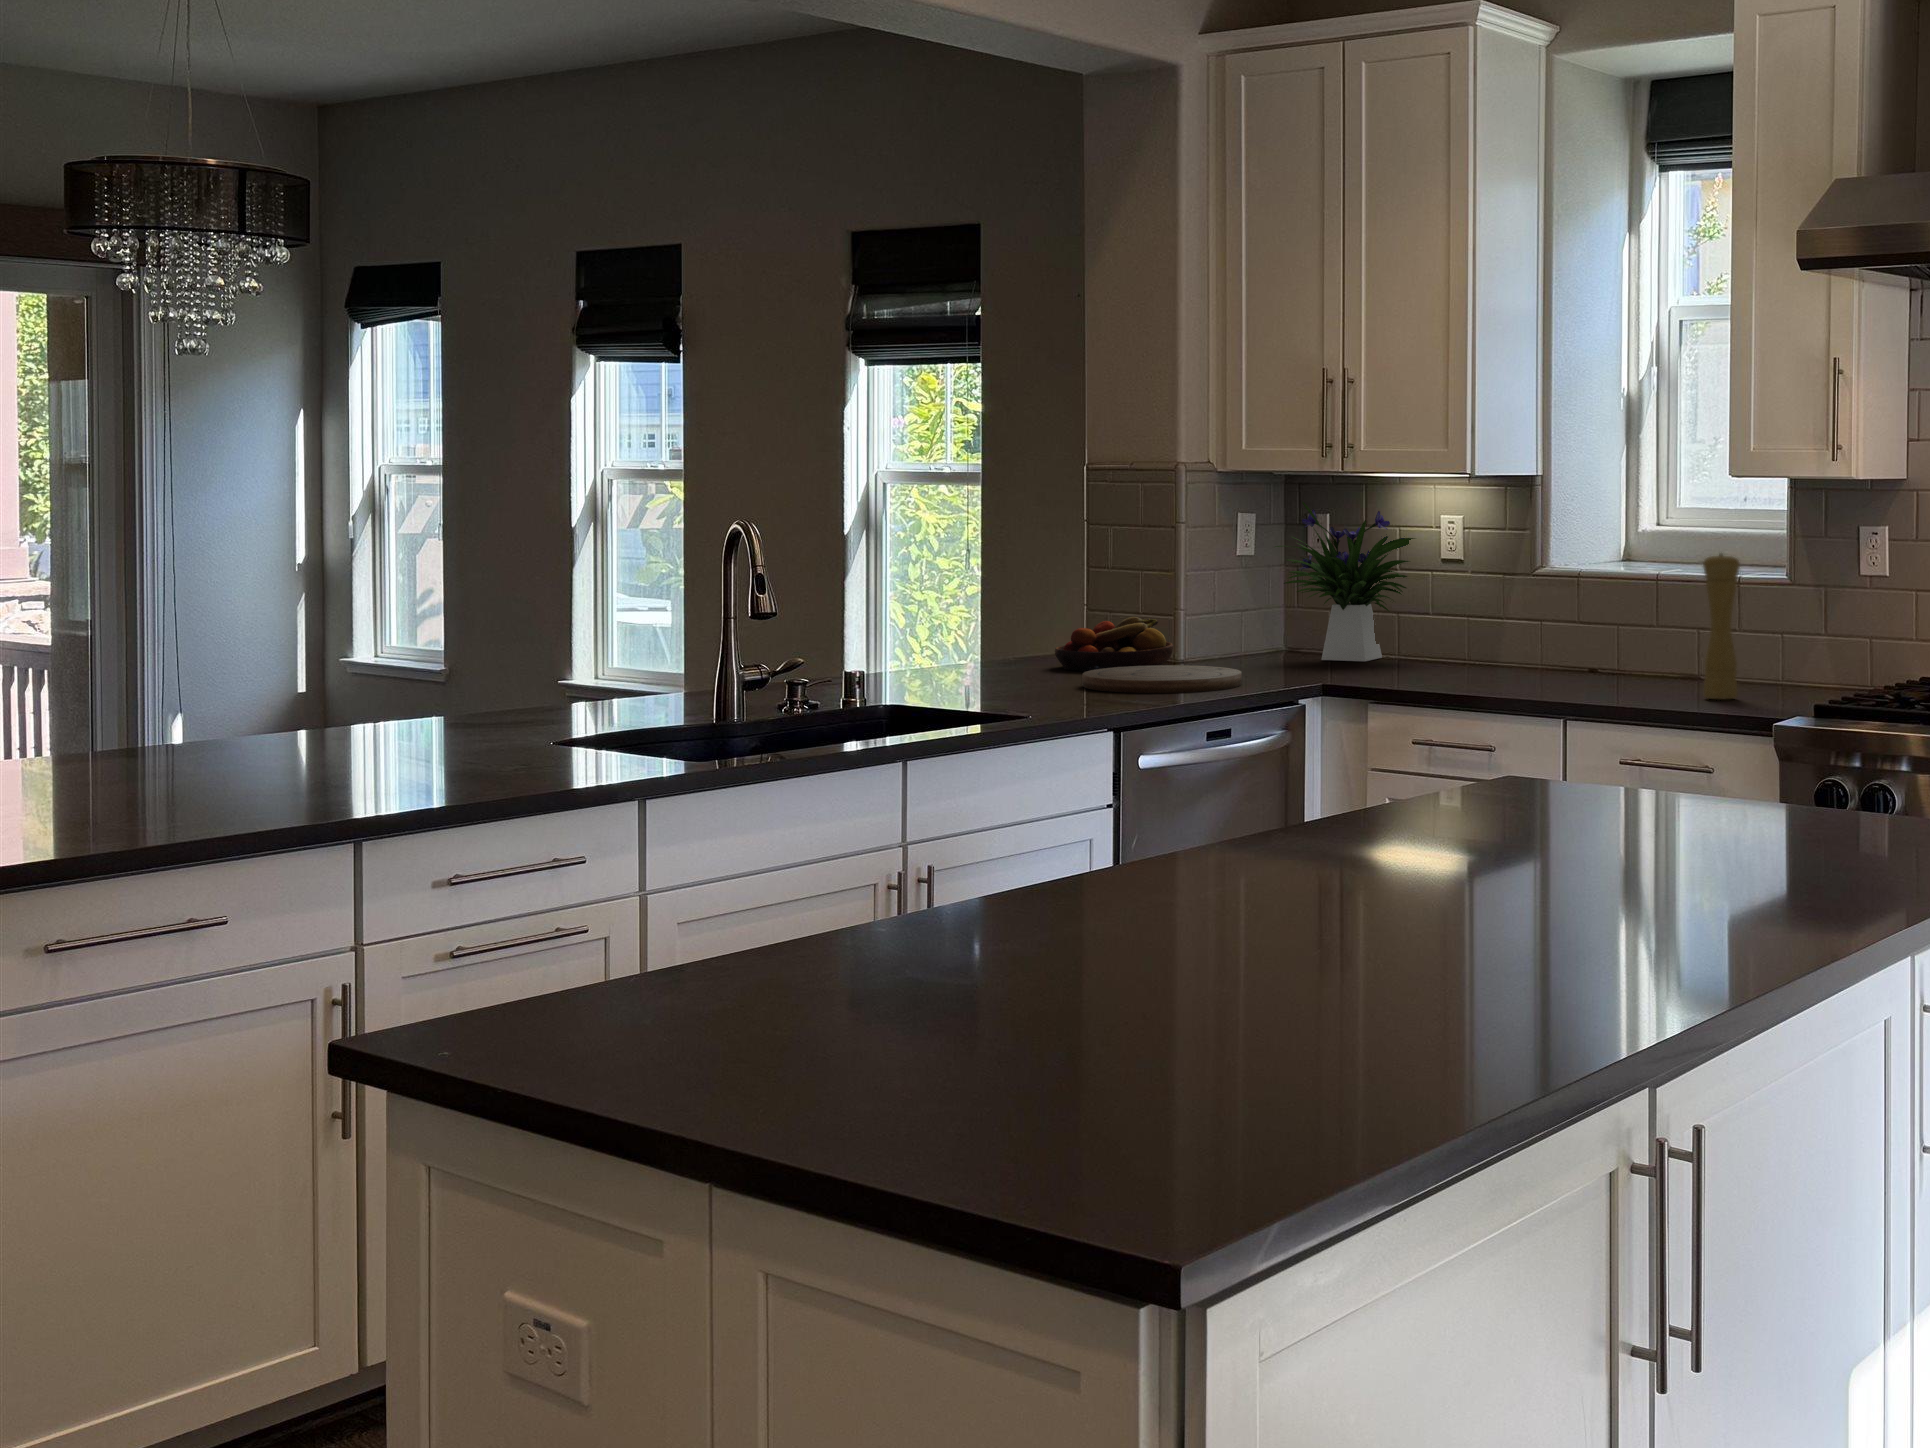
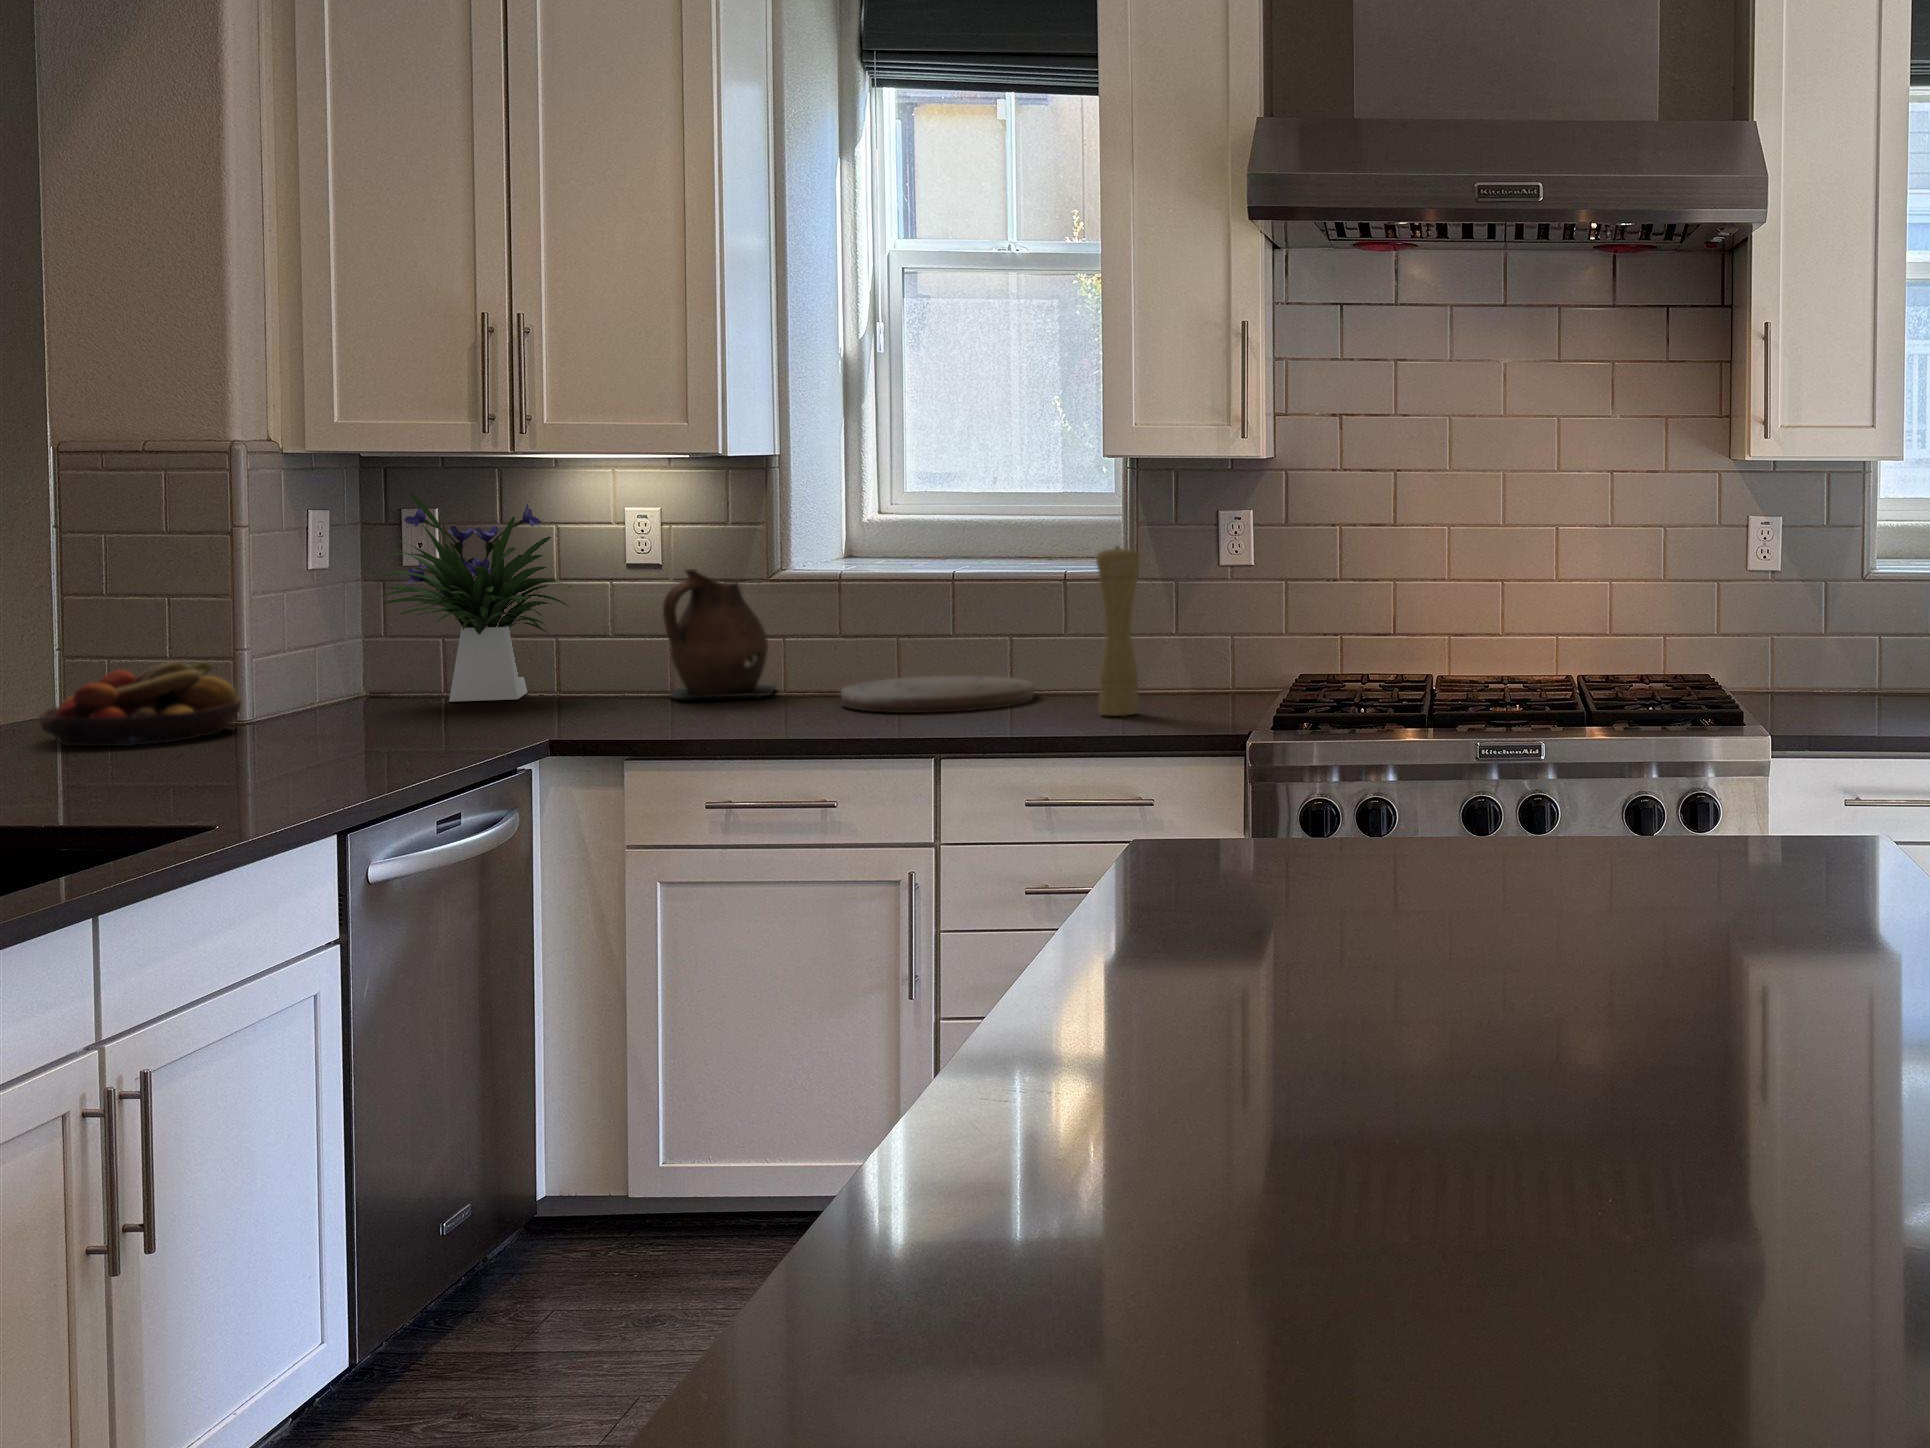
ceramic pitcher: none [1447,564,1542,671] -> present [663,569,775,699]
cutting board: present [1082,665,1241,693] -> present [841,676,1034,713]

